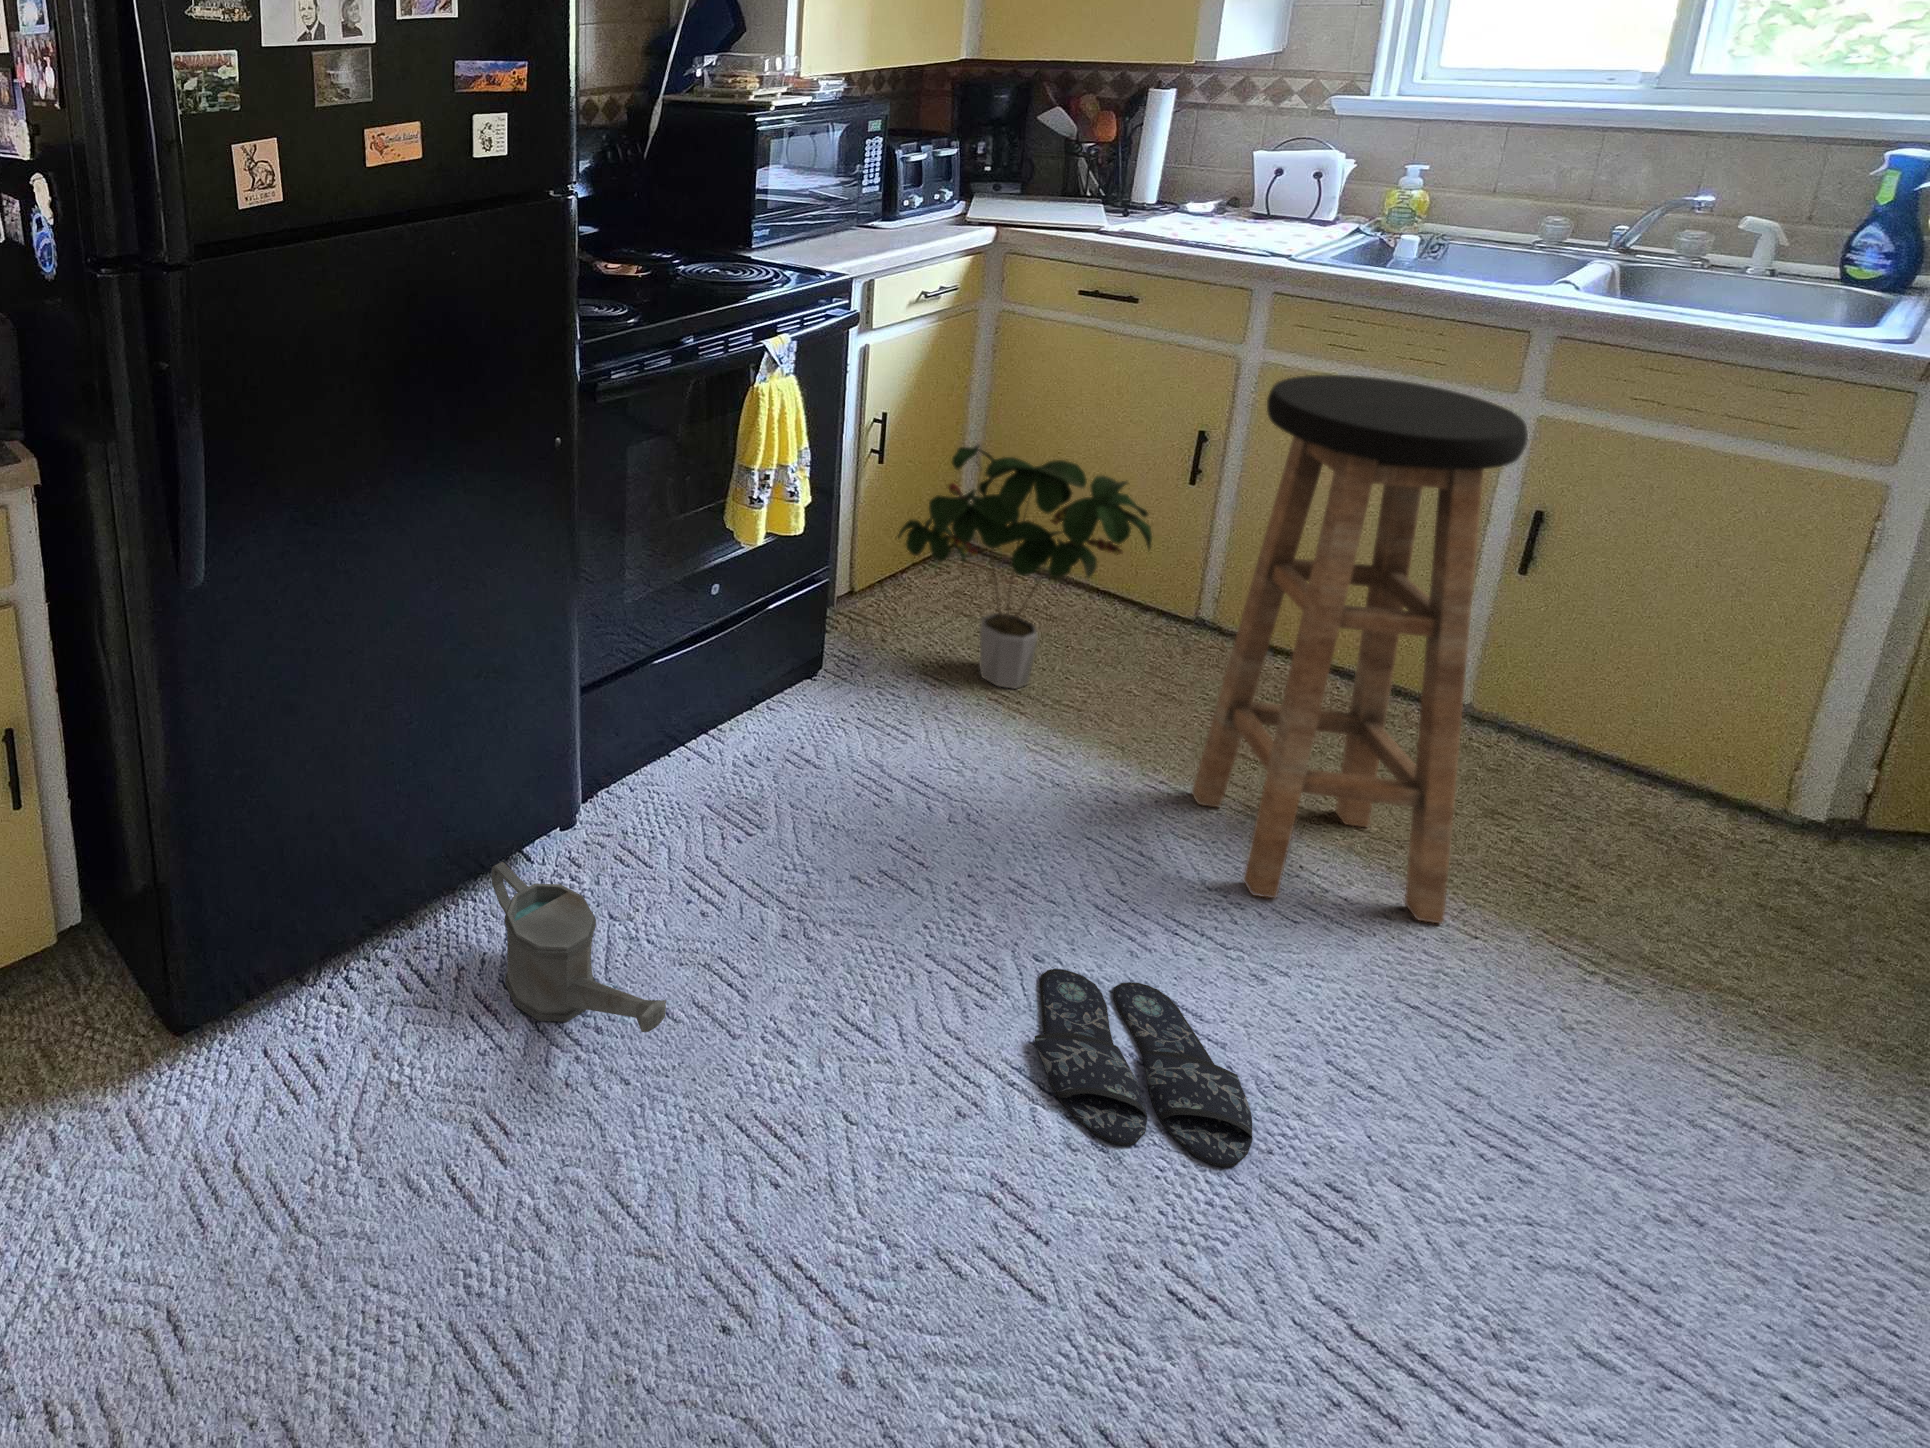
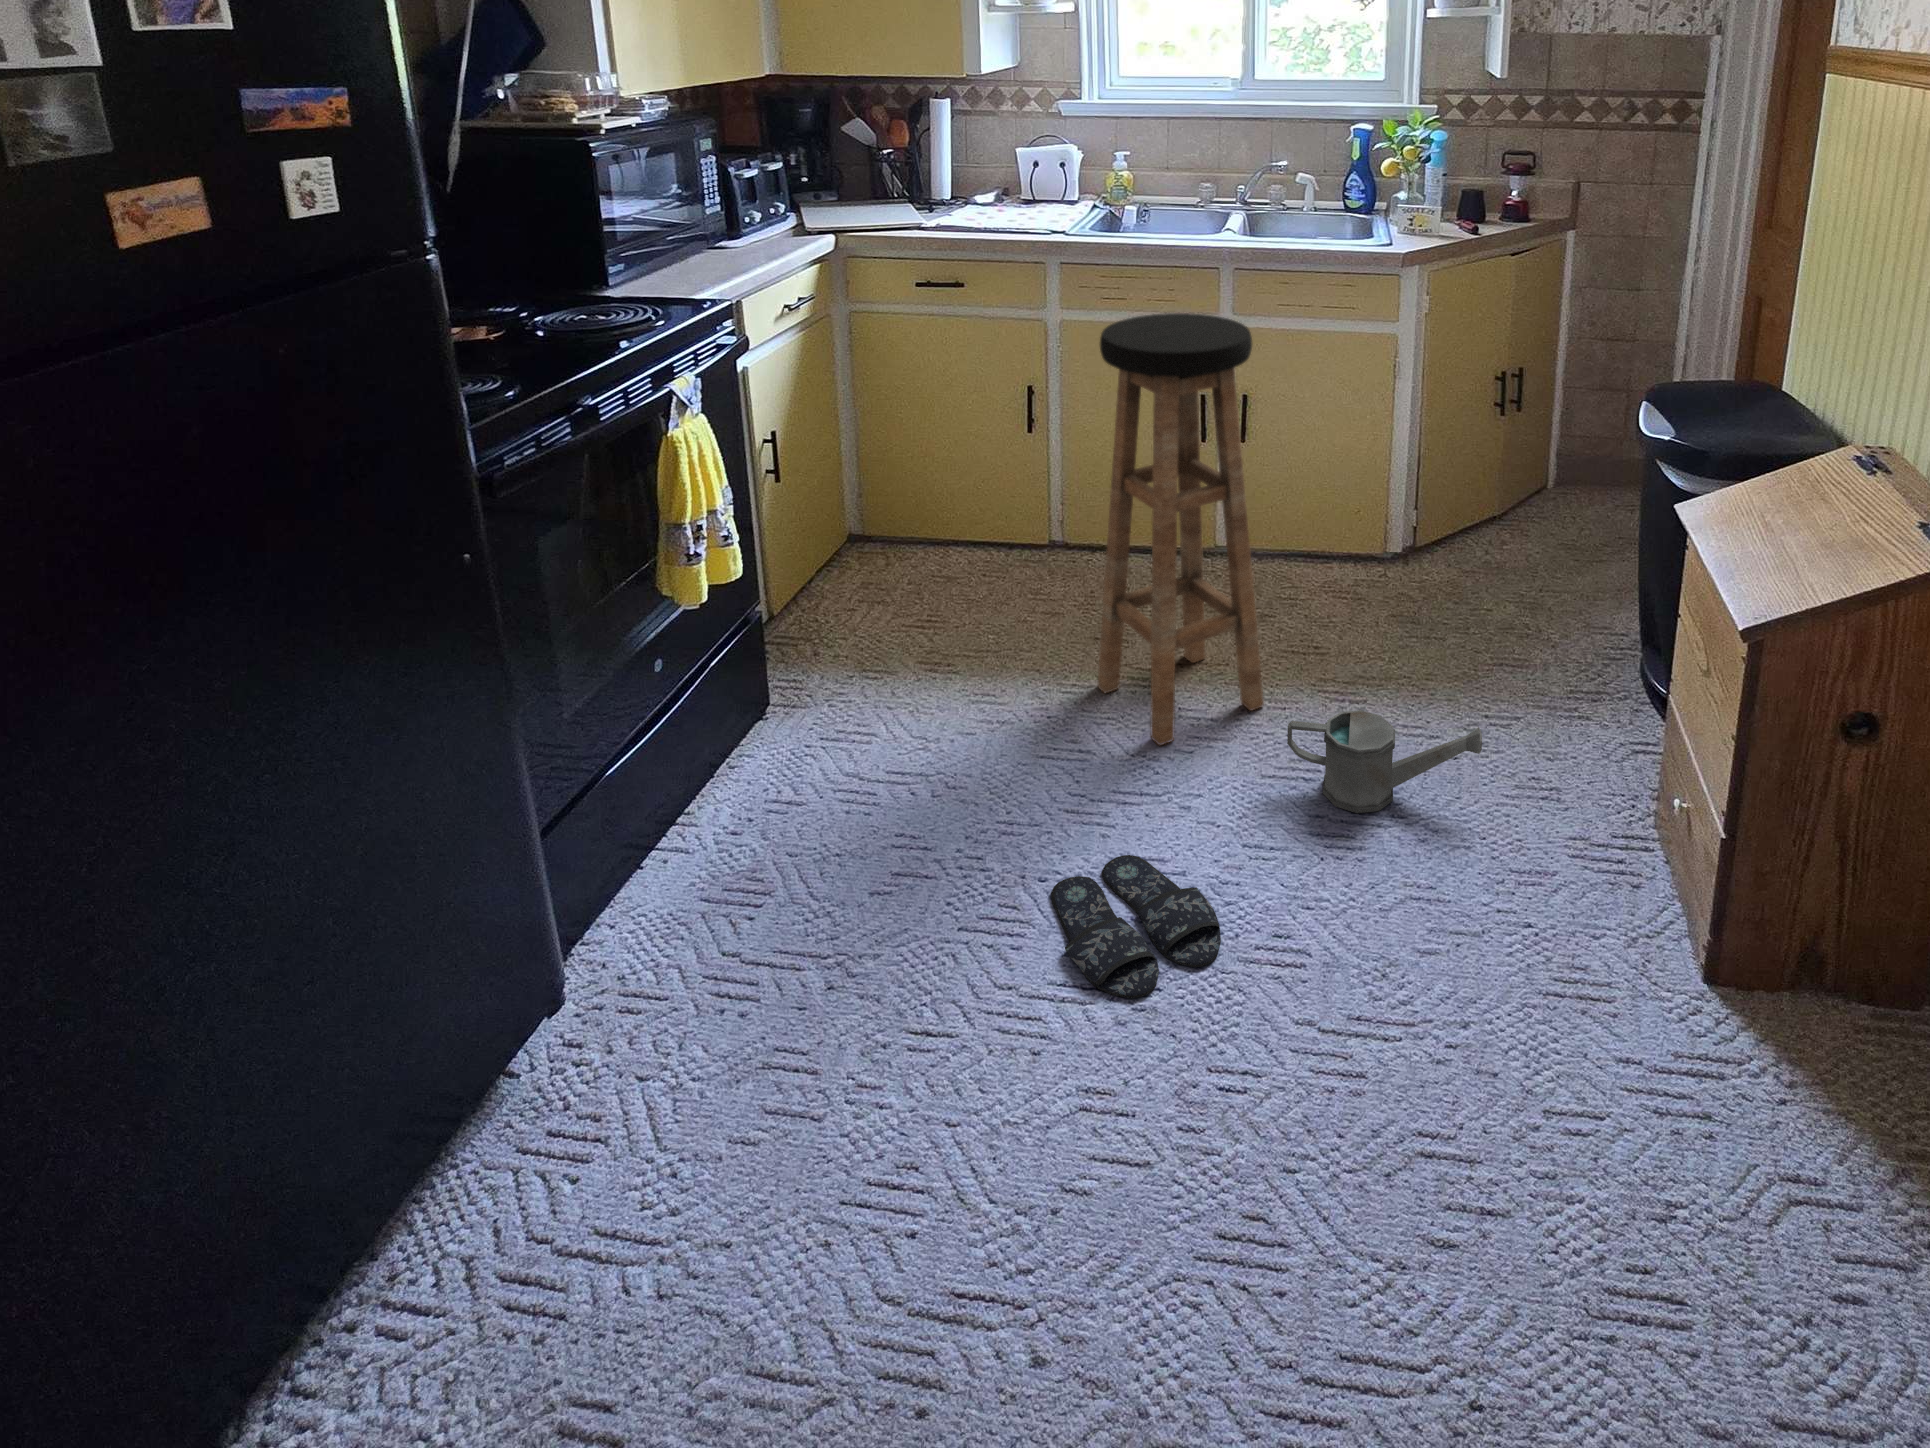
potted plant: present [898,445,1152,689] -> none [818,437,1030,662]
watering can: present [492,862,666,1032] -> present [1287,710,1482,813]

